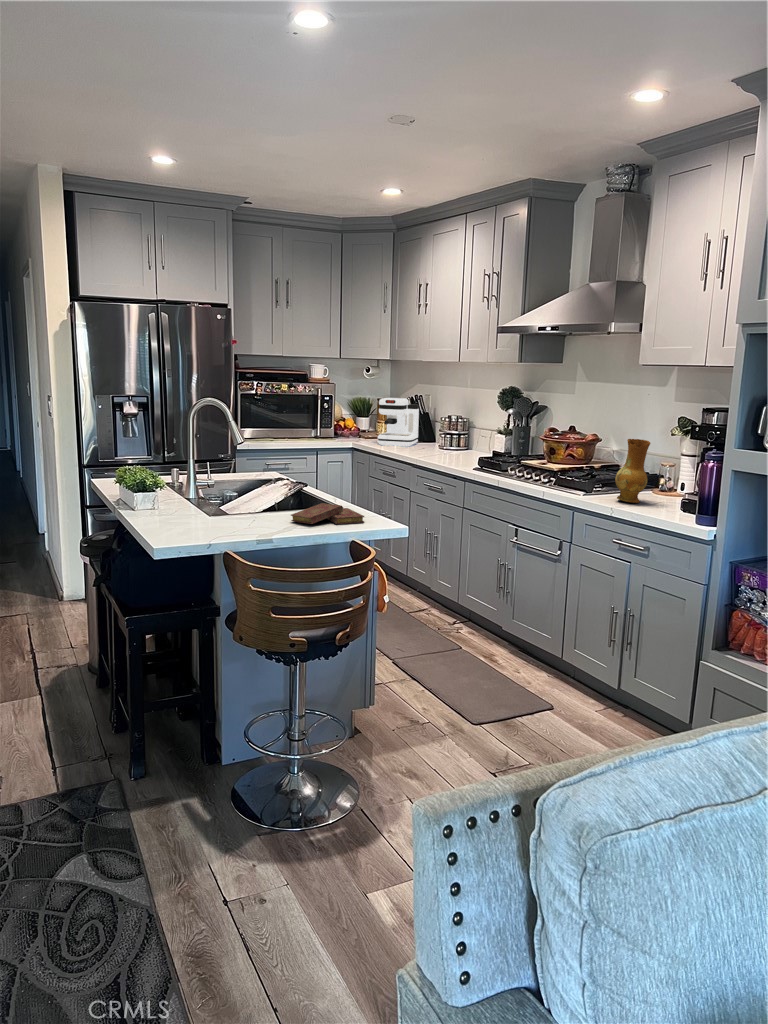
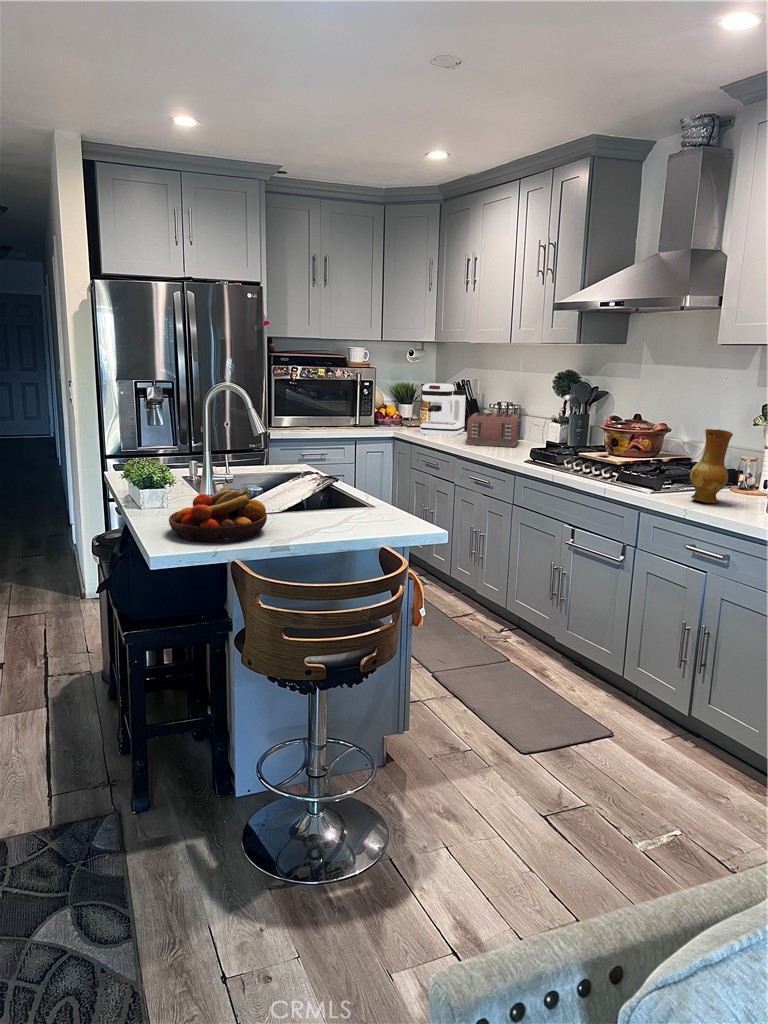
toaster: none [420,425,468,456] -> present [466,412,519,447]
fruit bowl: none [167,489,252,537] -> present [169,486,267,543]
book: present [291,503,364,524] -> none [312,503,397,528]

